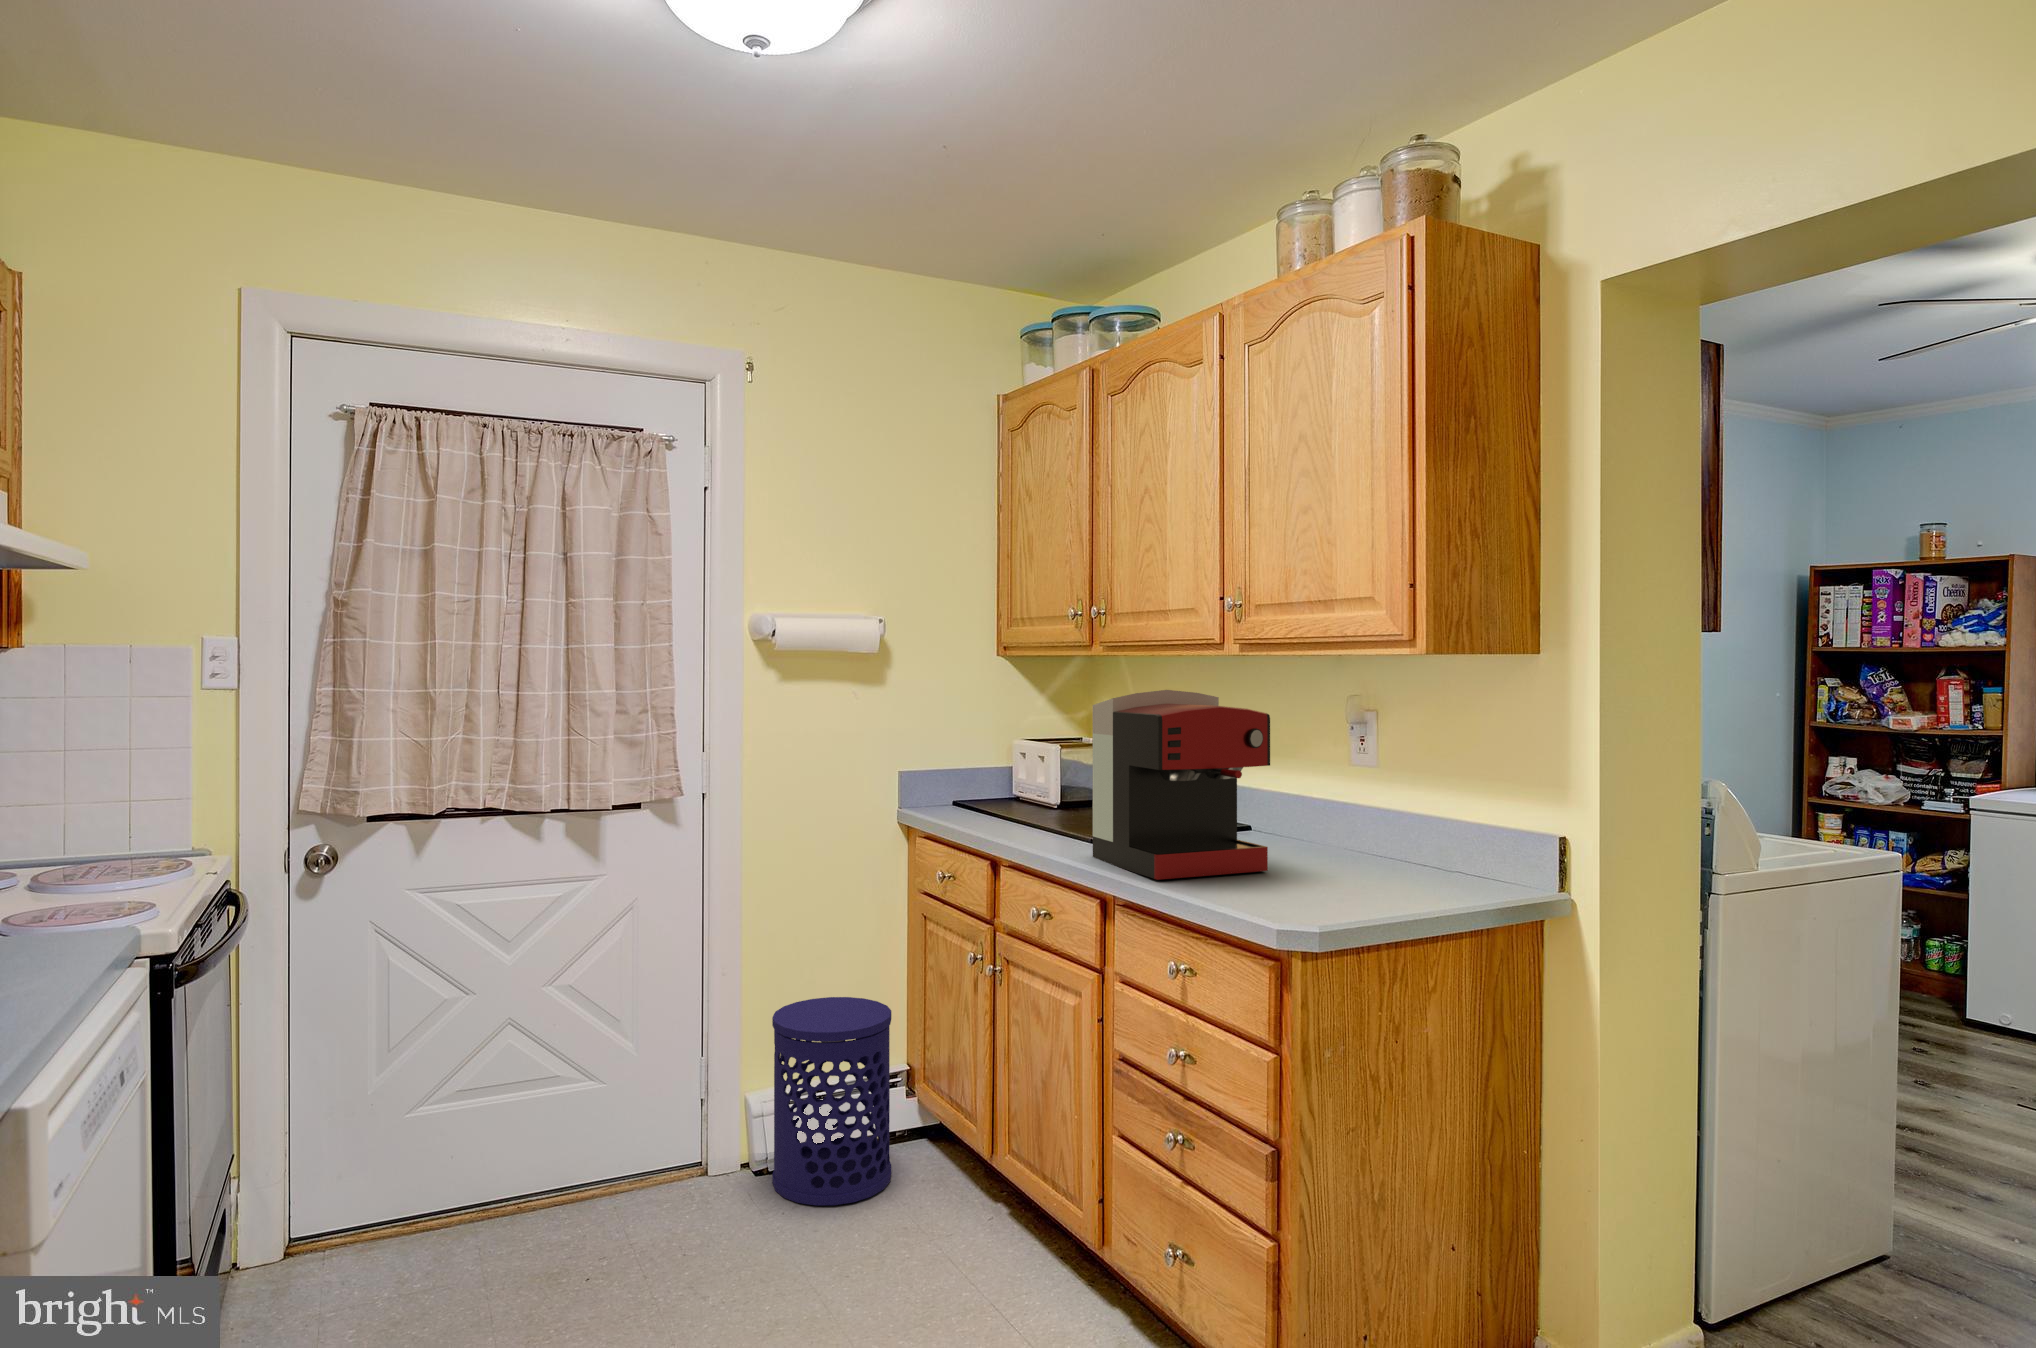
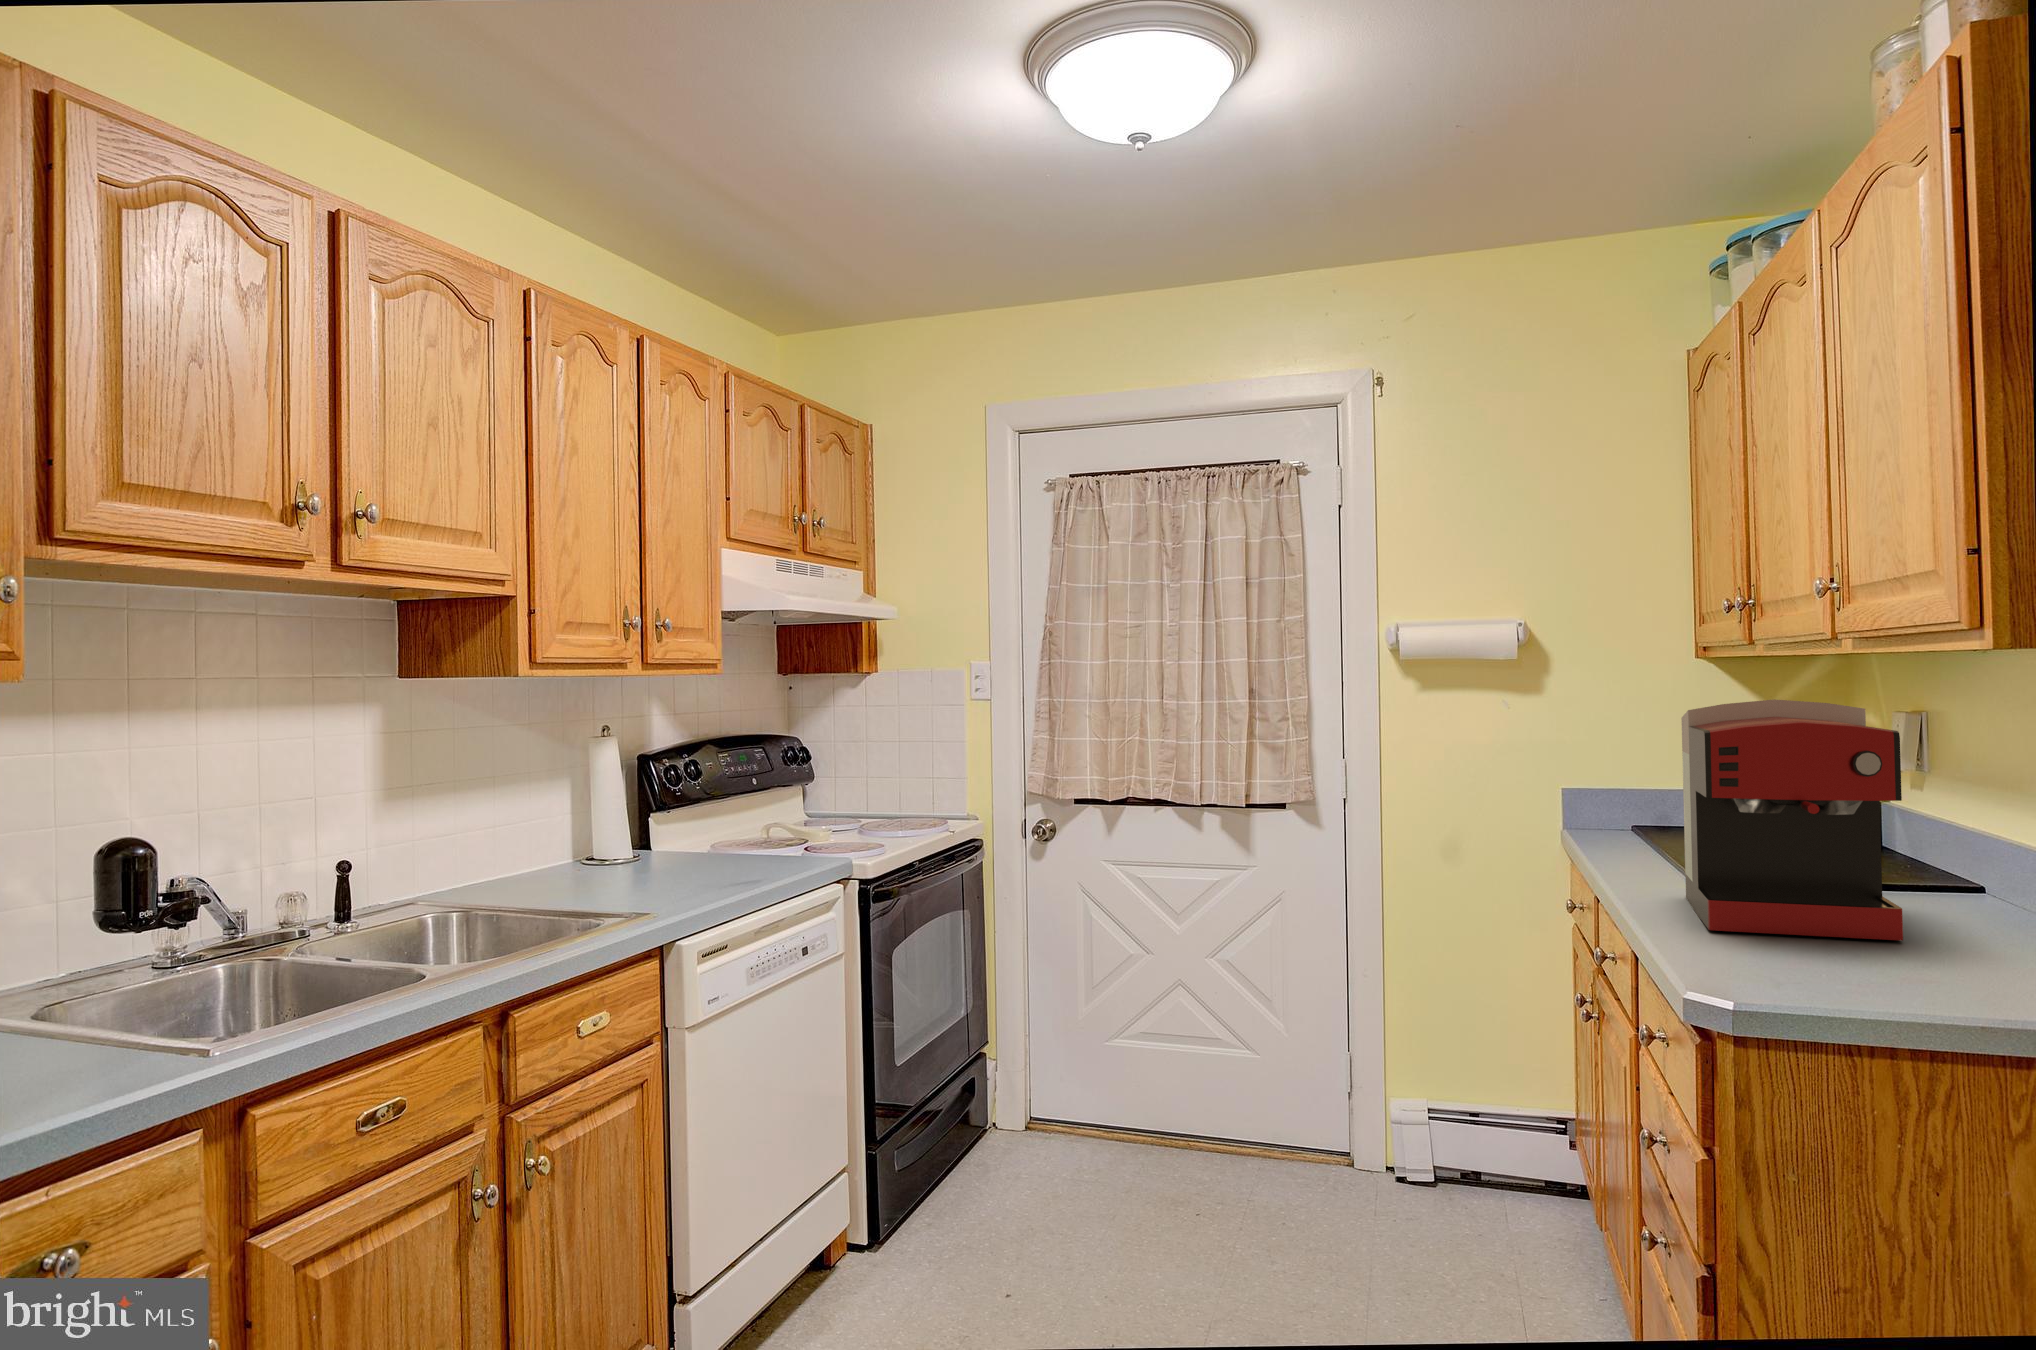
waste bin: present [772,997,891,1205] -> none [1401,1017,1535,1234]

